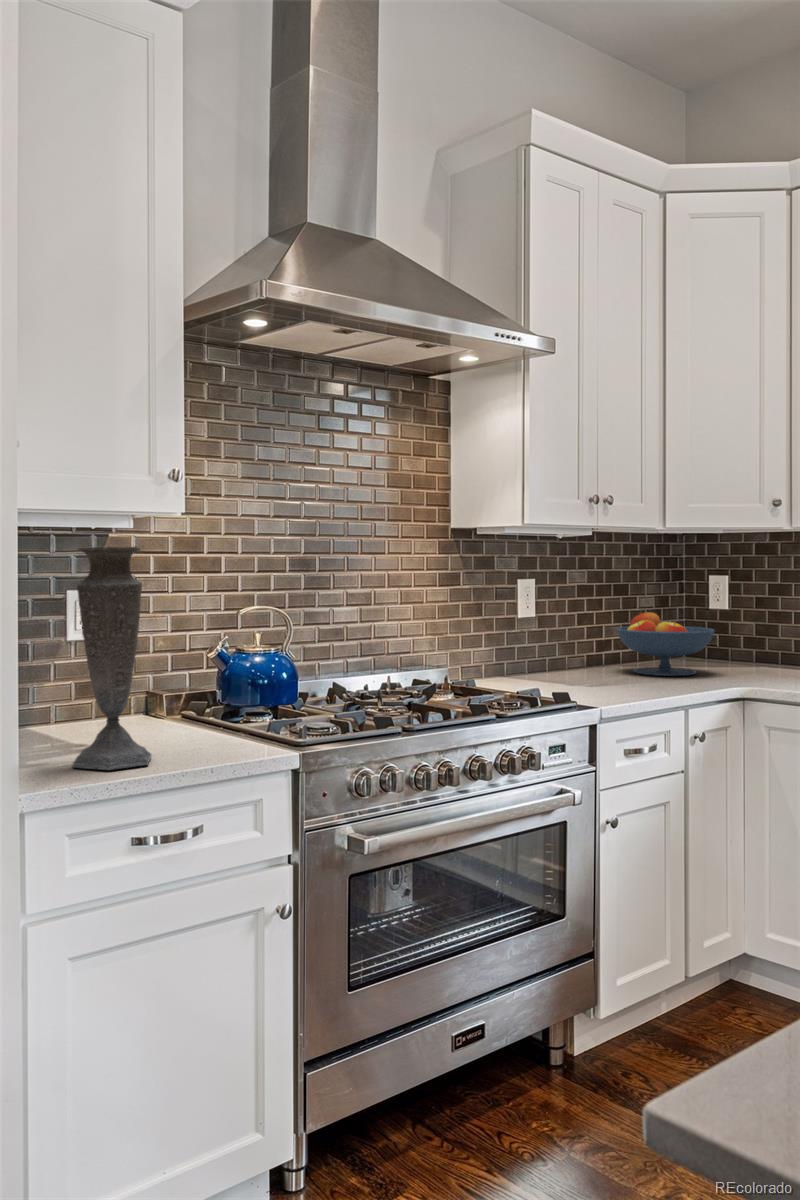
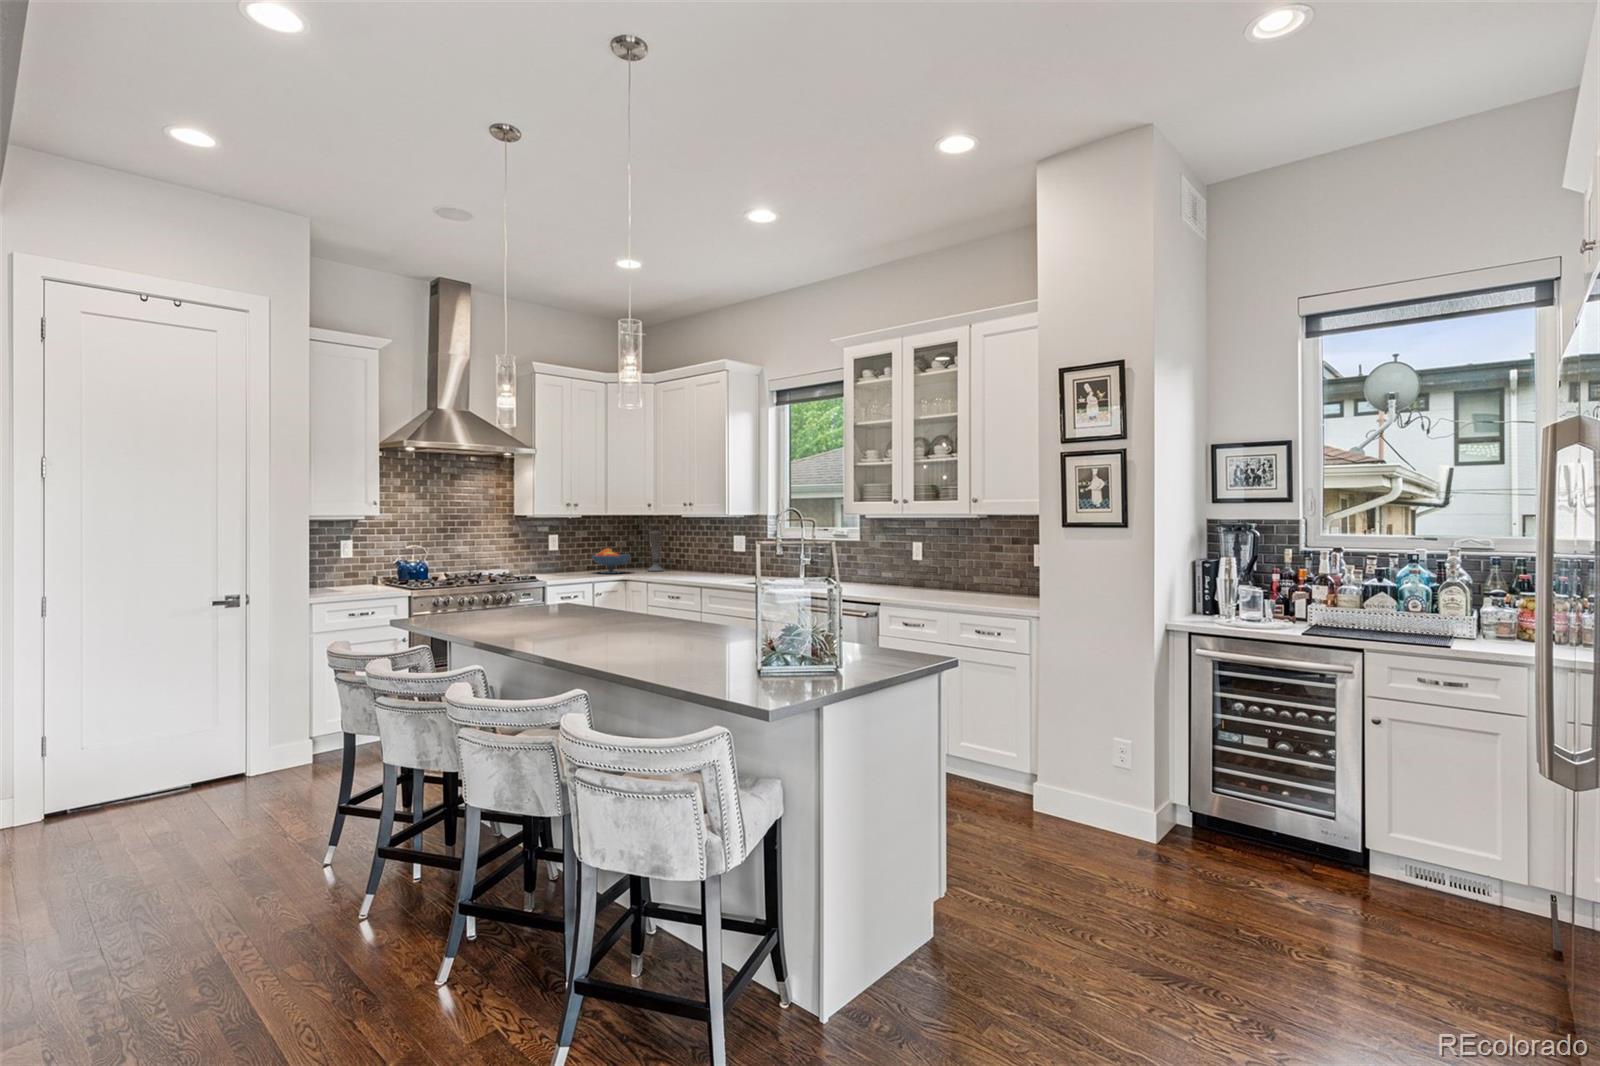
vase: present [72,547,151,770] -> present [648,524,663,571]

